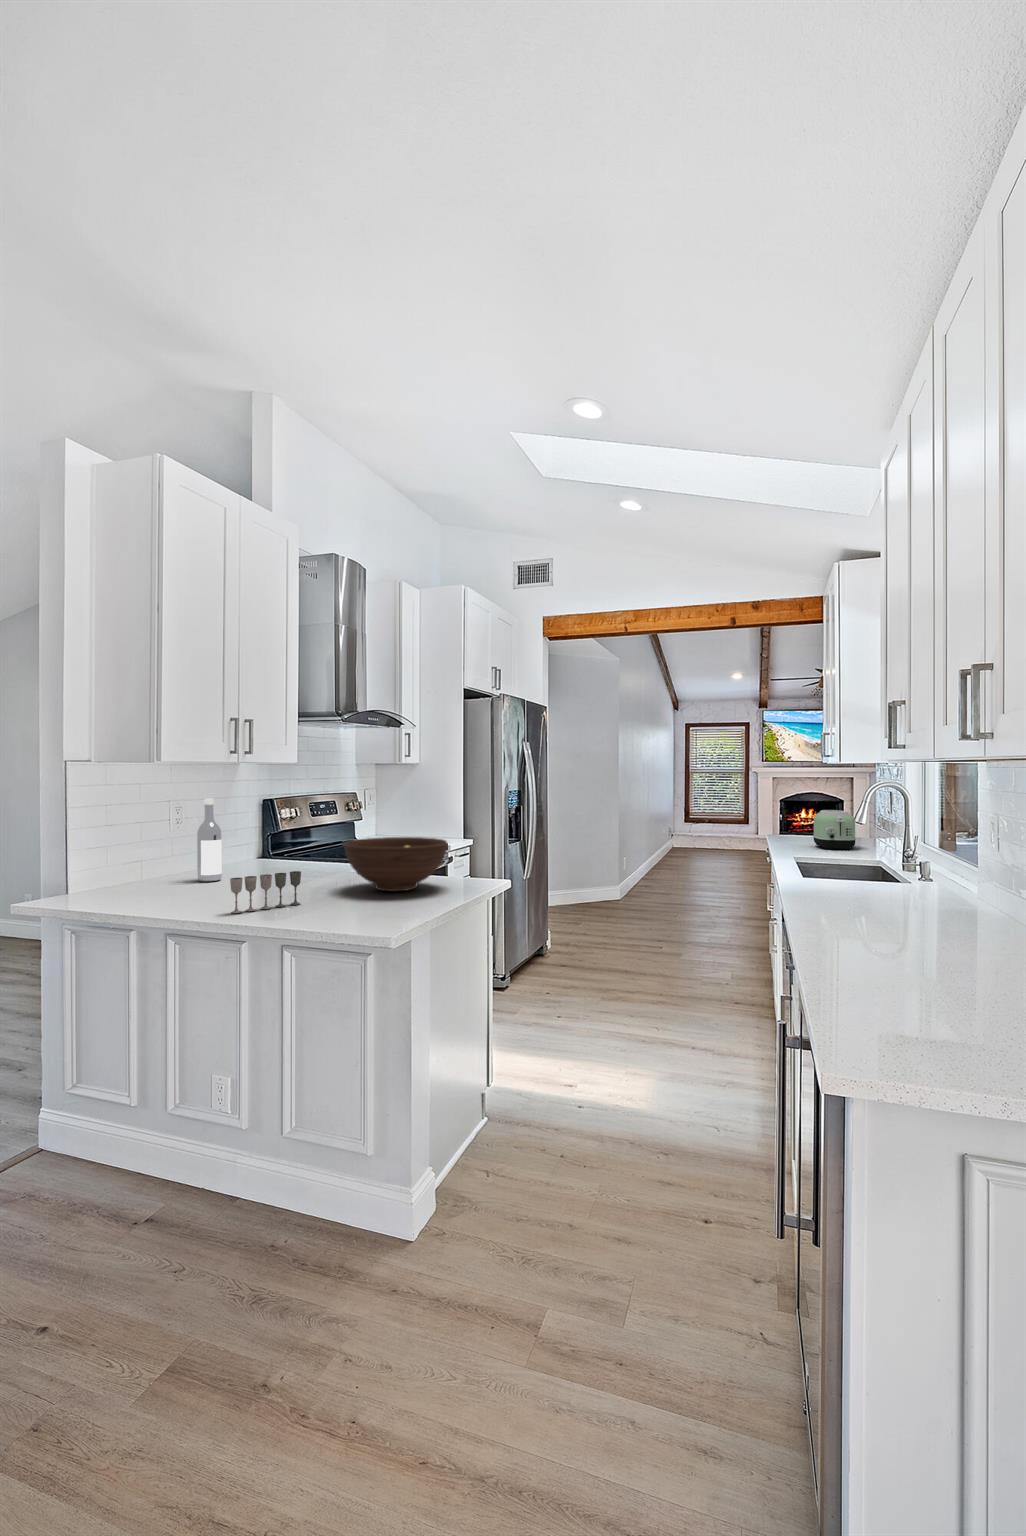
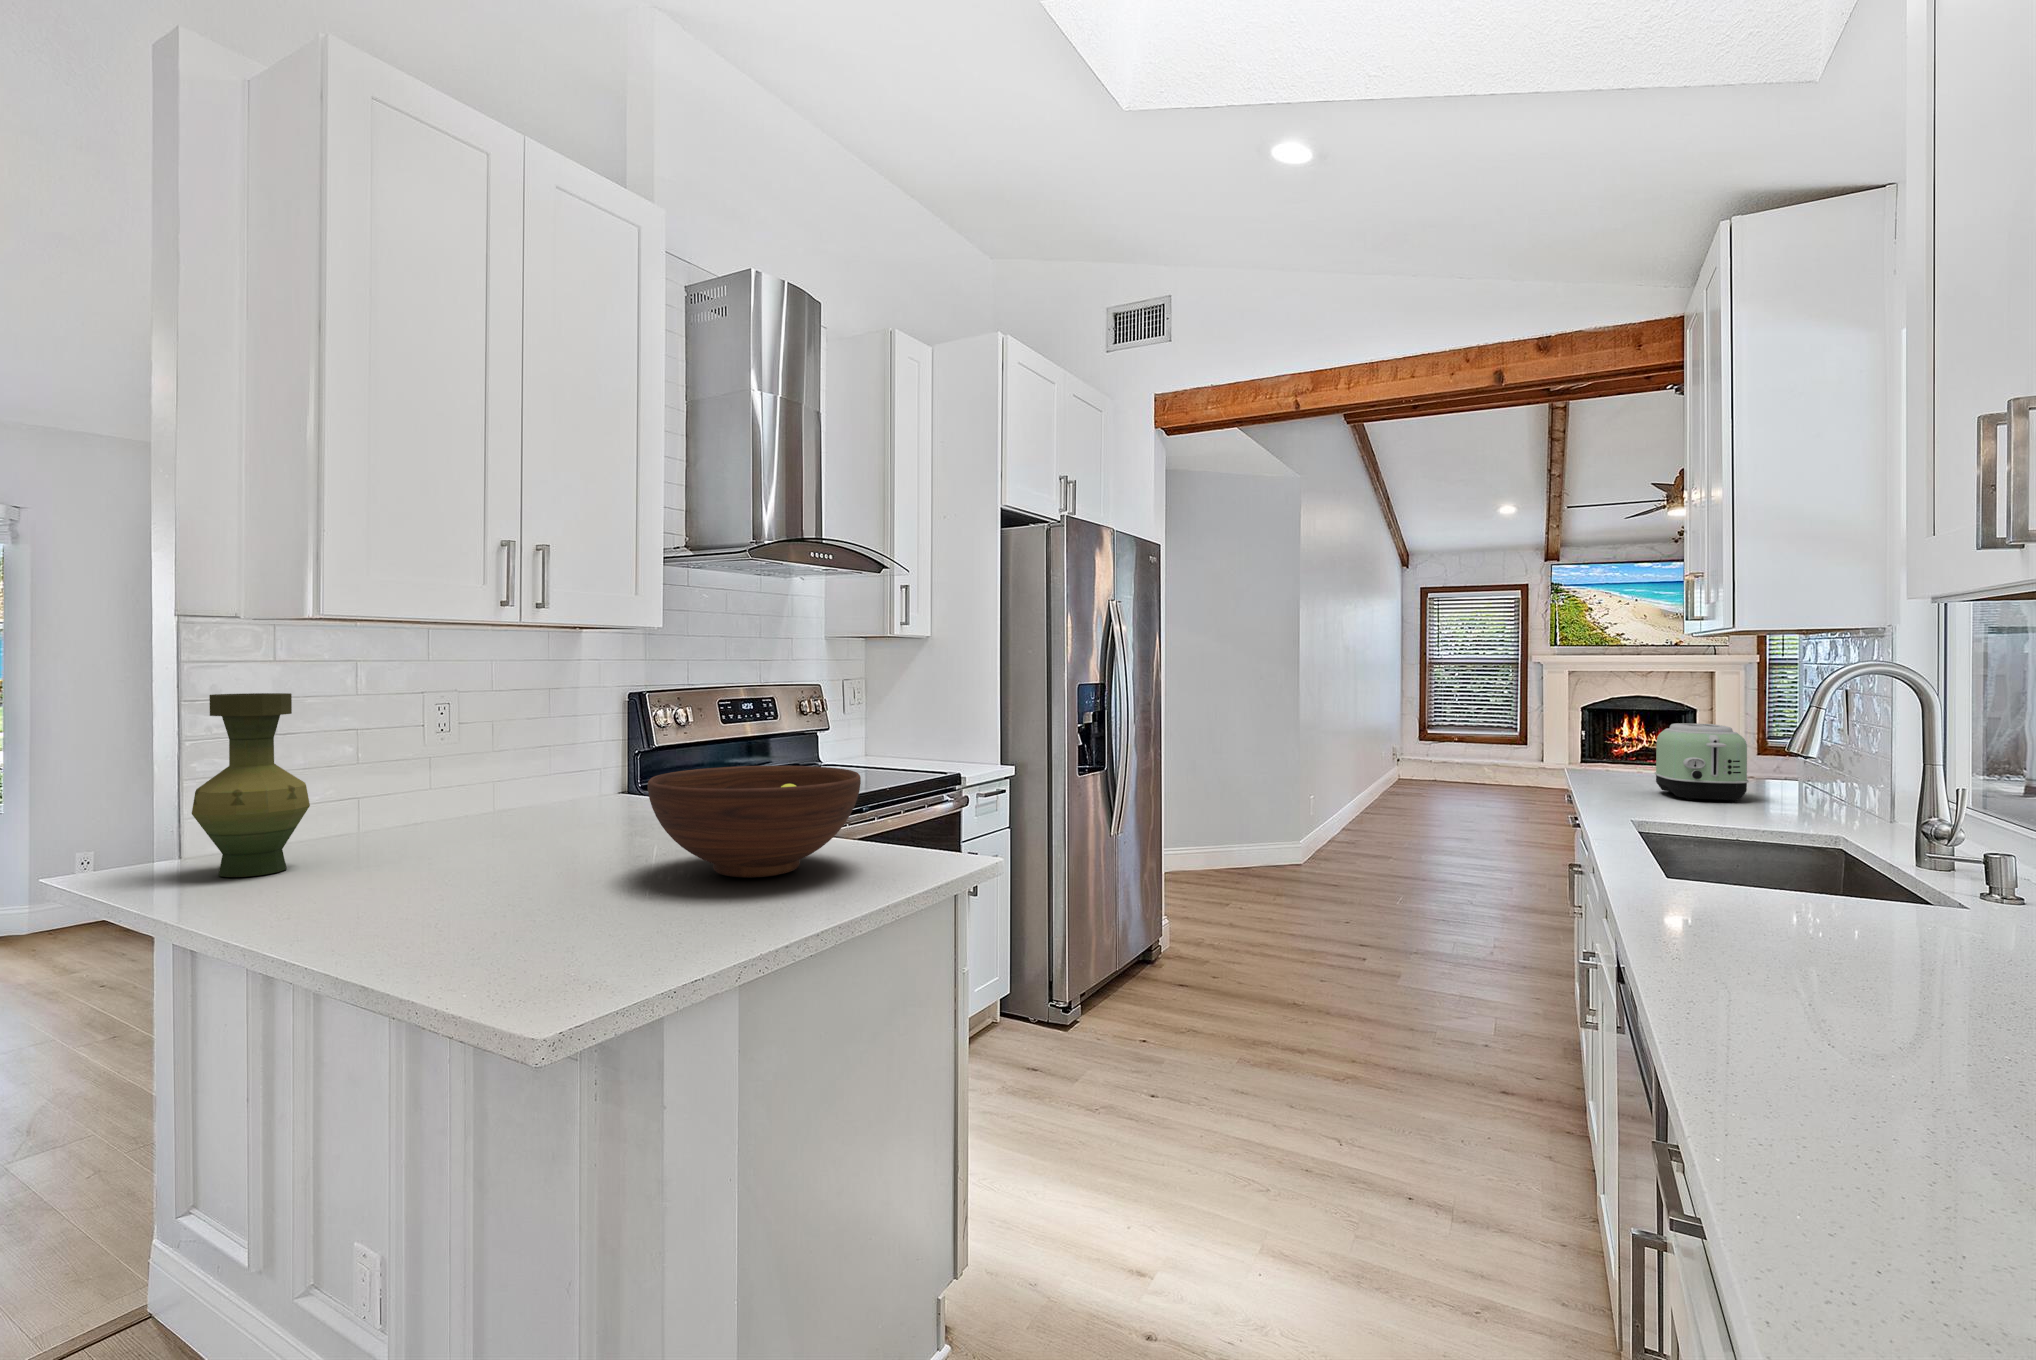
wine bottle: present [197,799,222,882] -> none [428,688,476,842]
vase: none [101,803,158,899] -> present [192,693,310,877]
wine glass: present [230,871,301,913] -> none [351,835,527,924]

